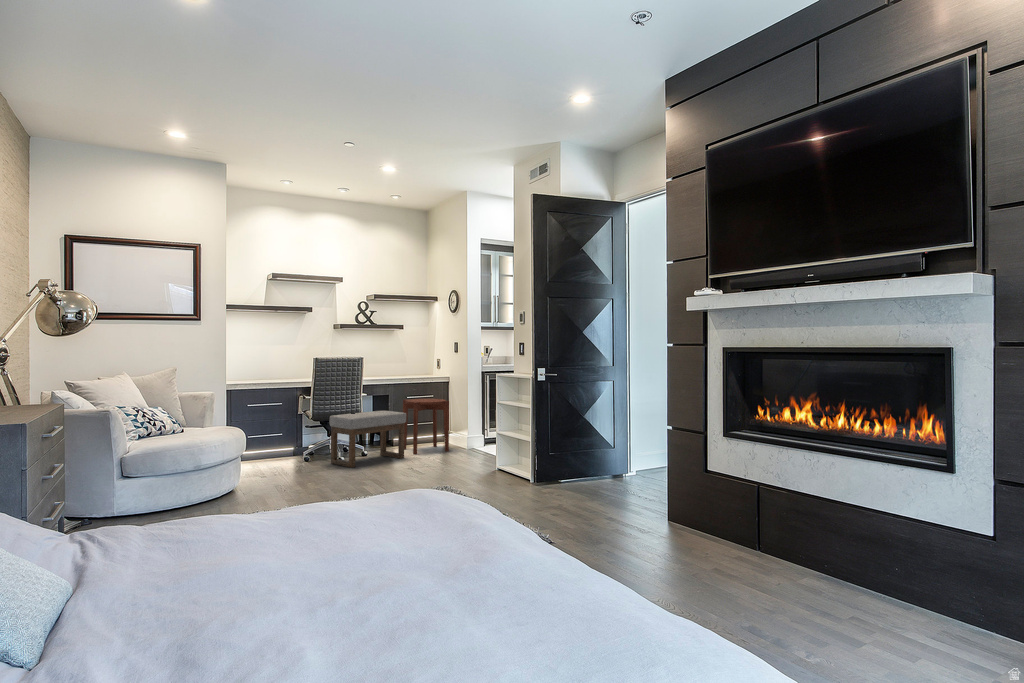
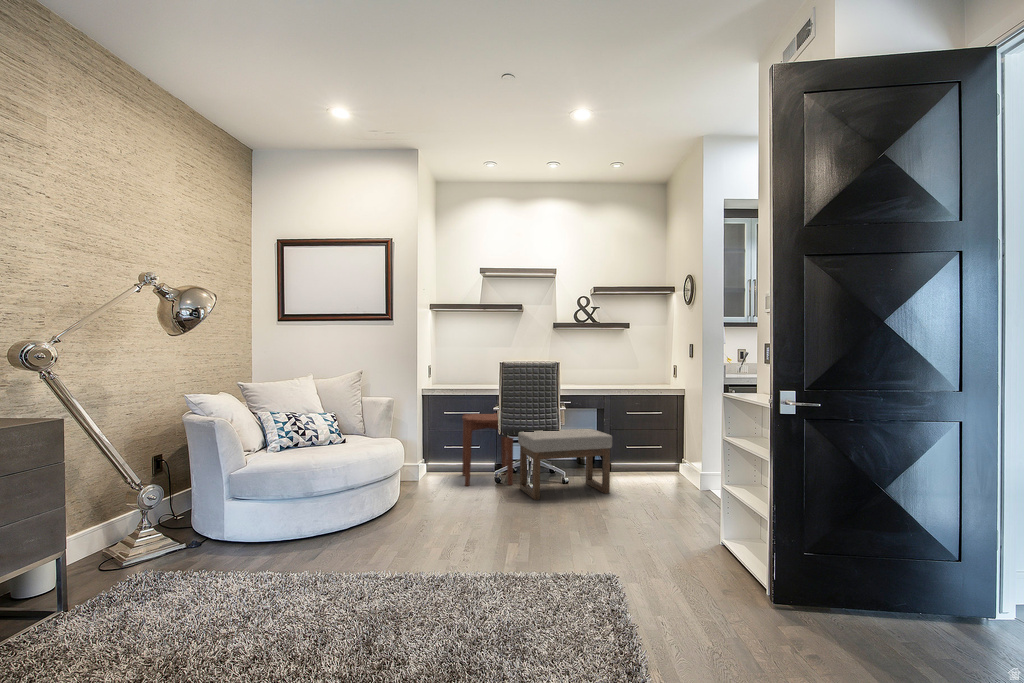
side table: present [403,398,449,454] -> present [462,414,513,486]

